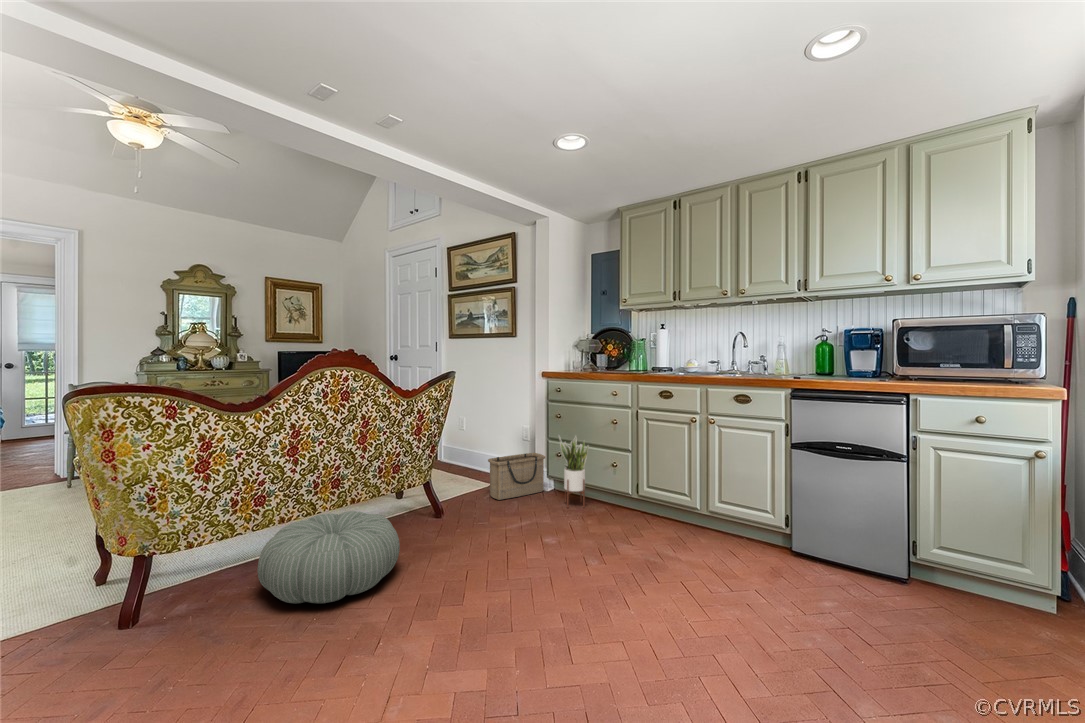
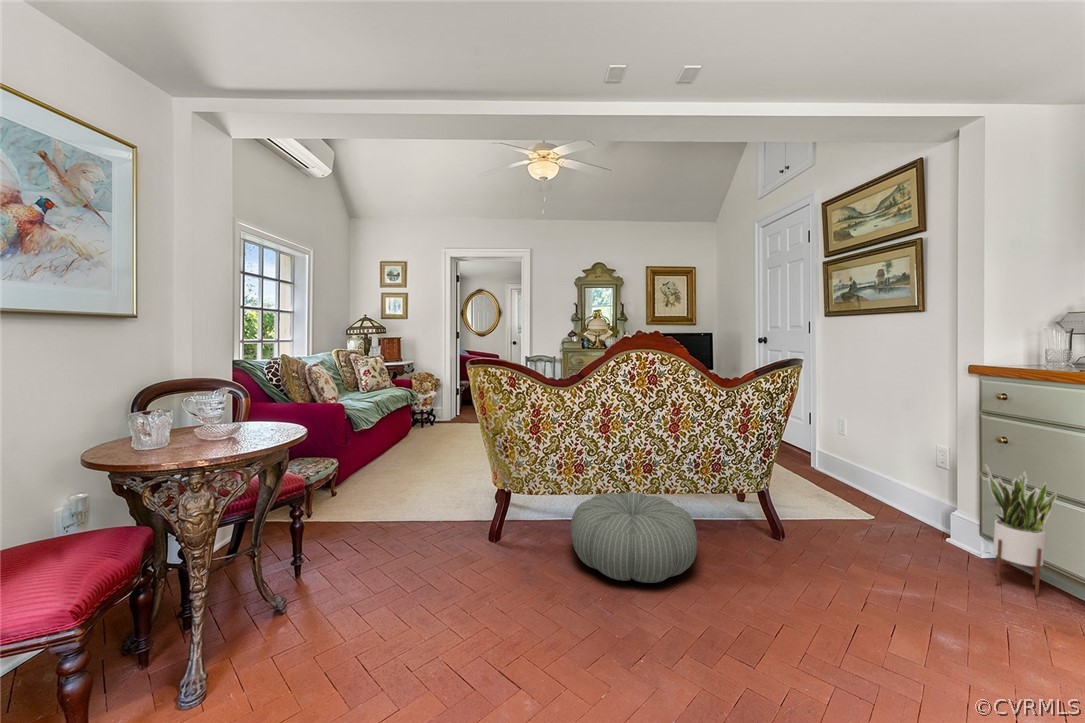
basket: present [488,453,545,500] -> none [855,475,963,543]

